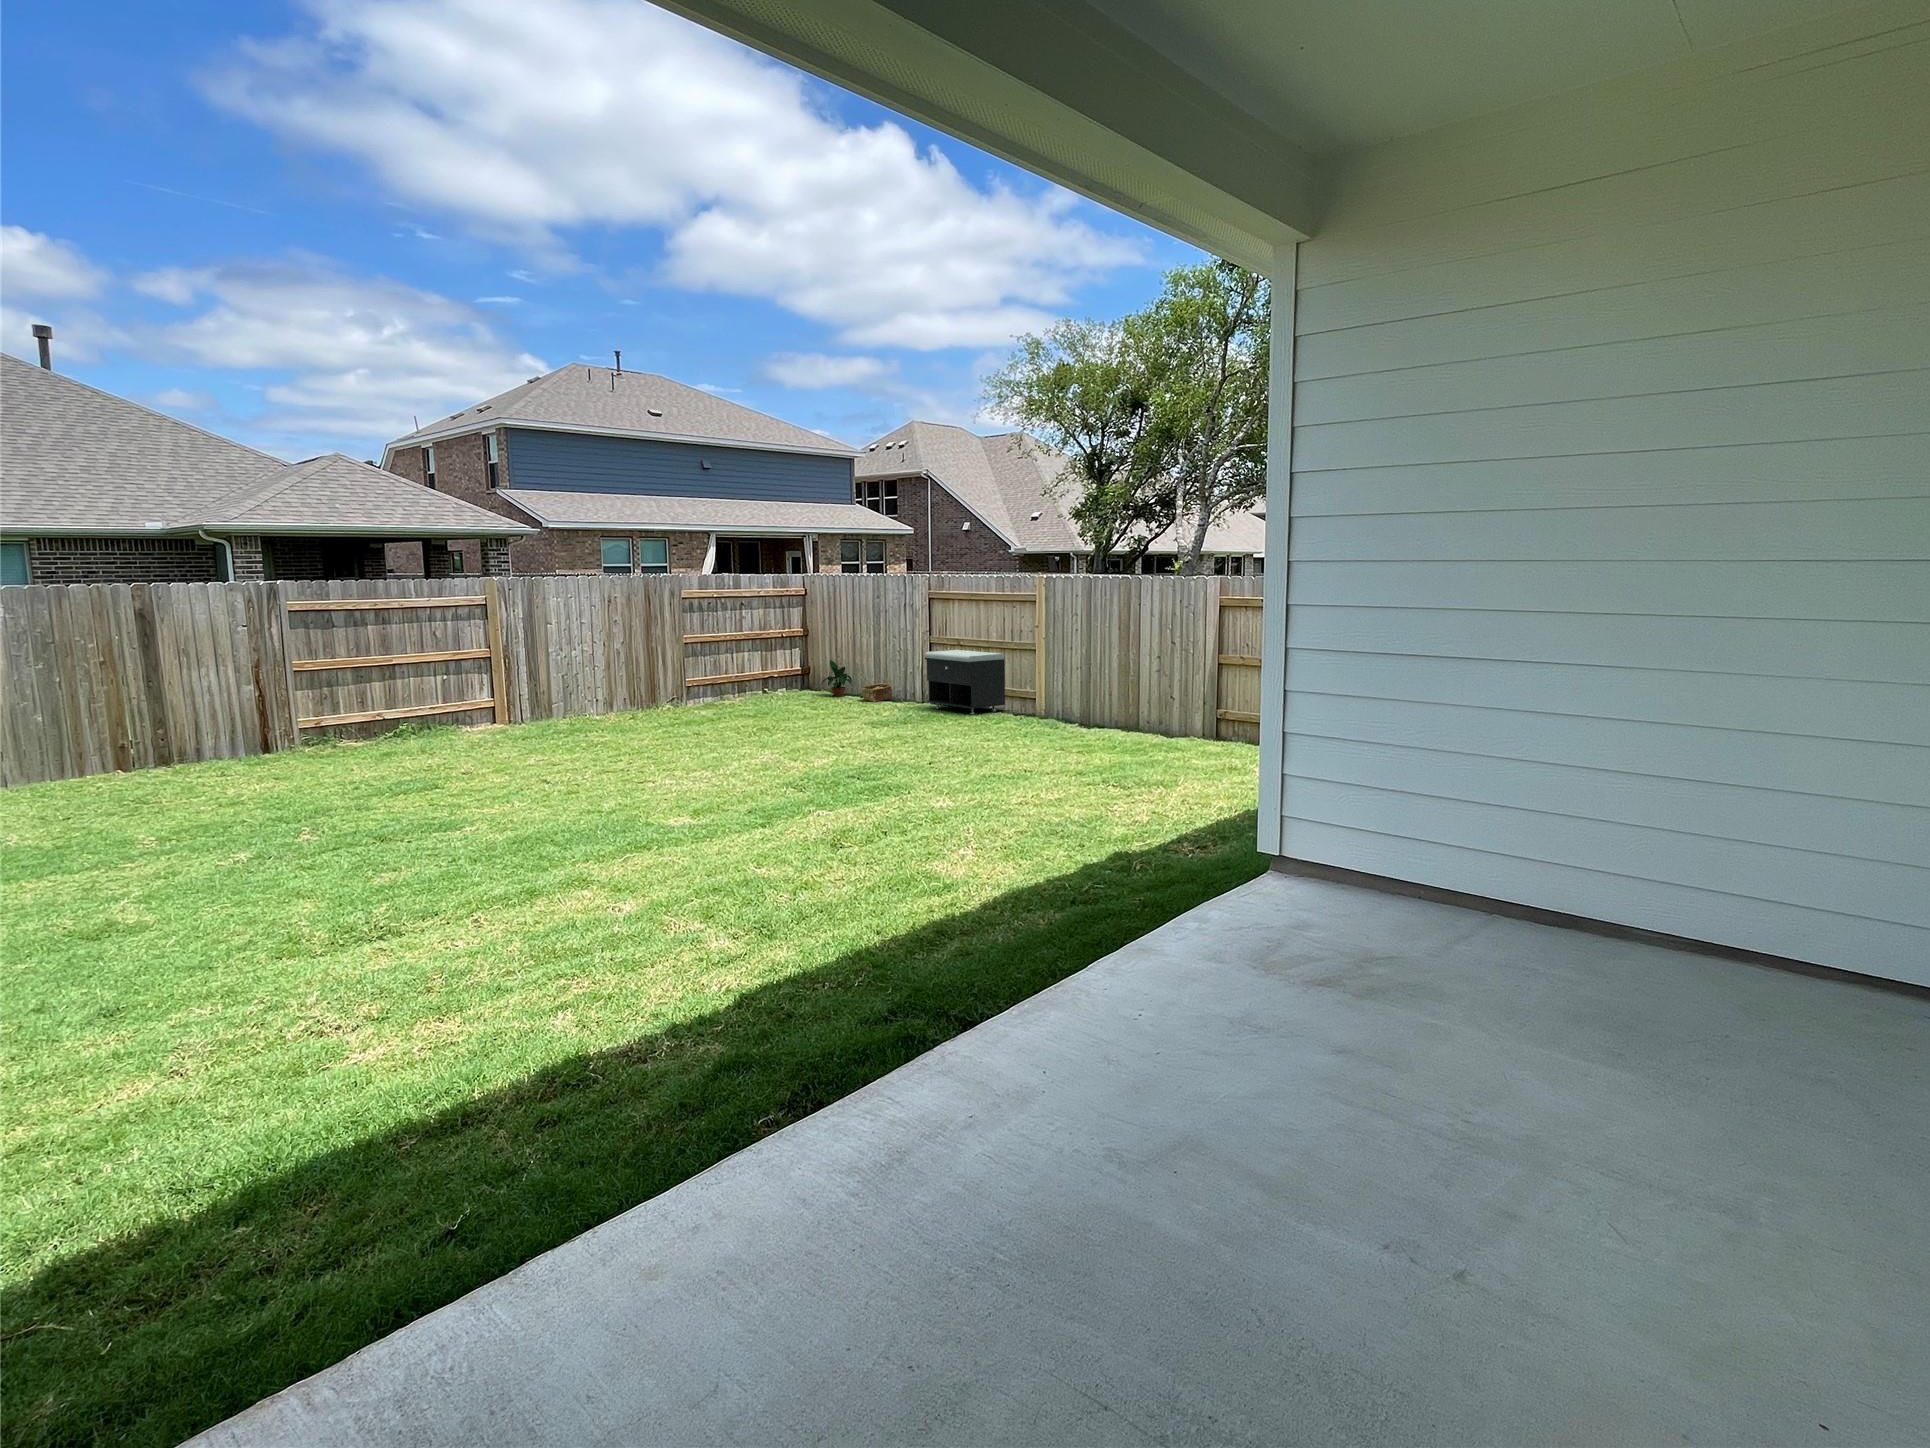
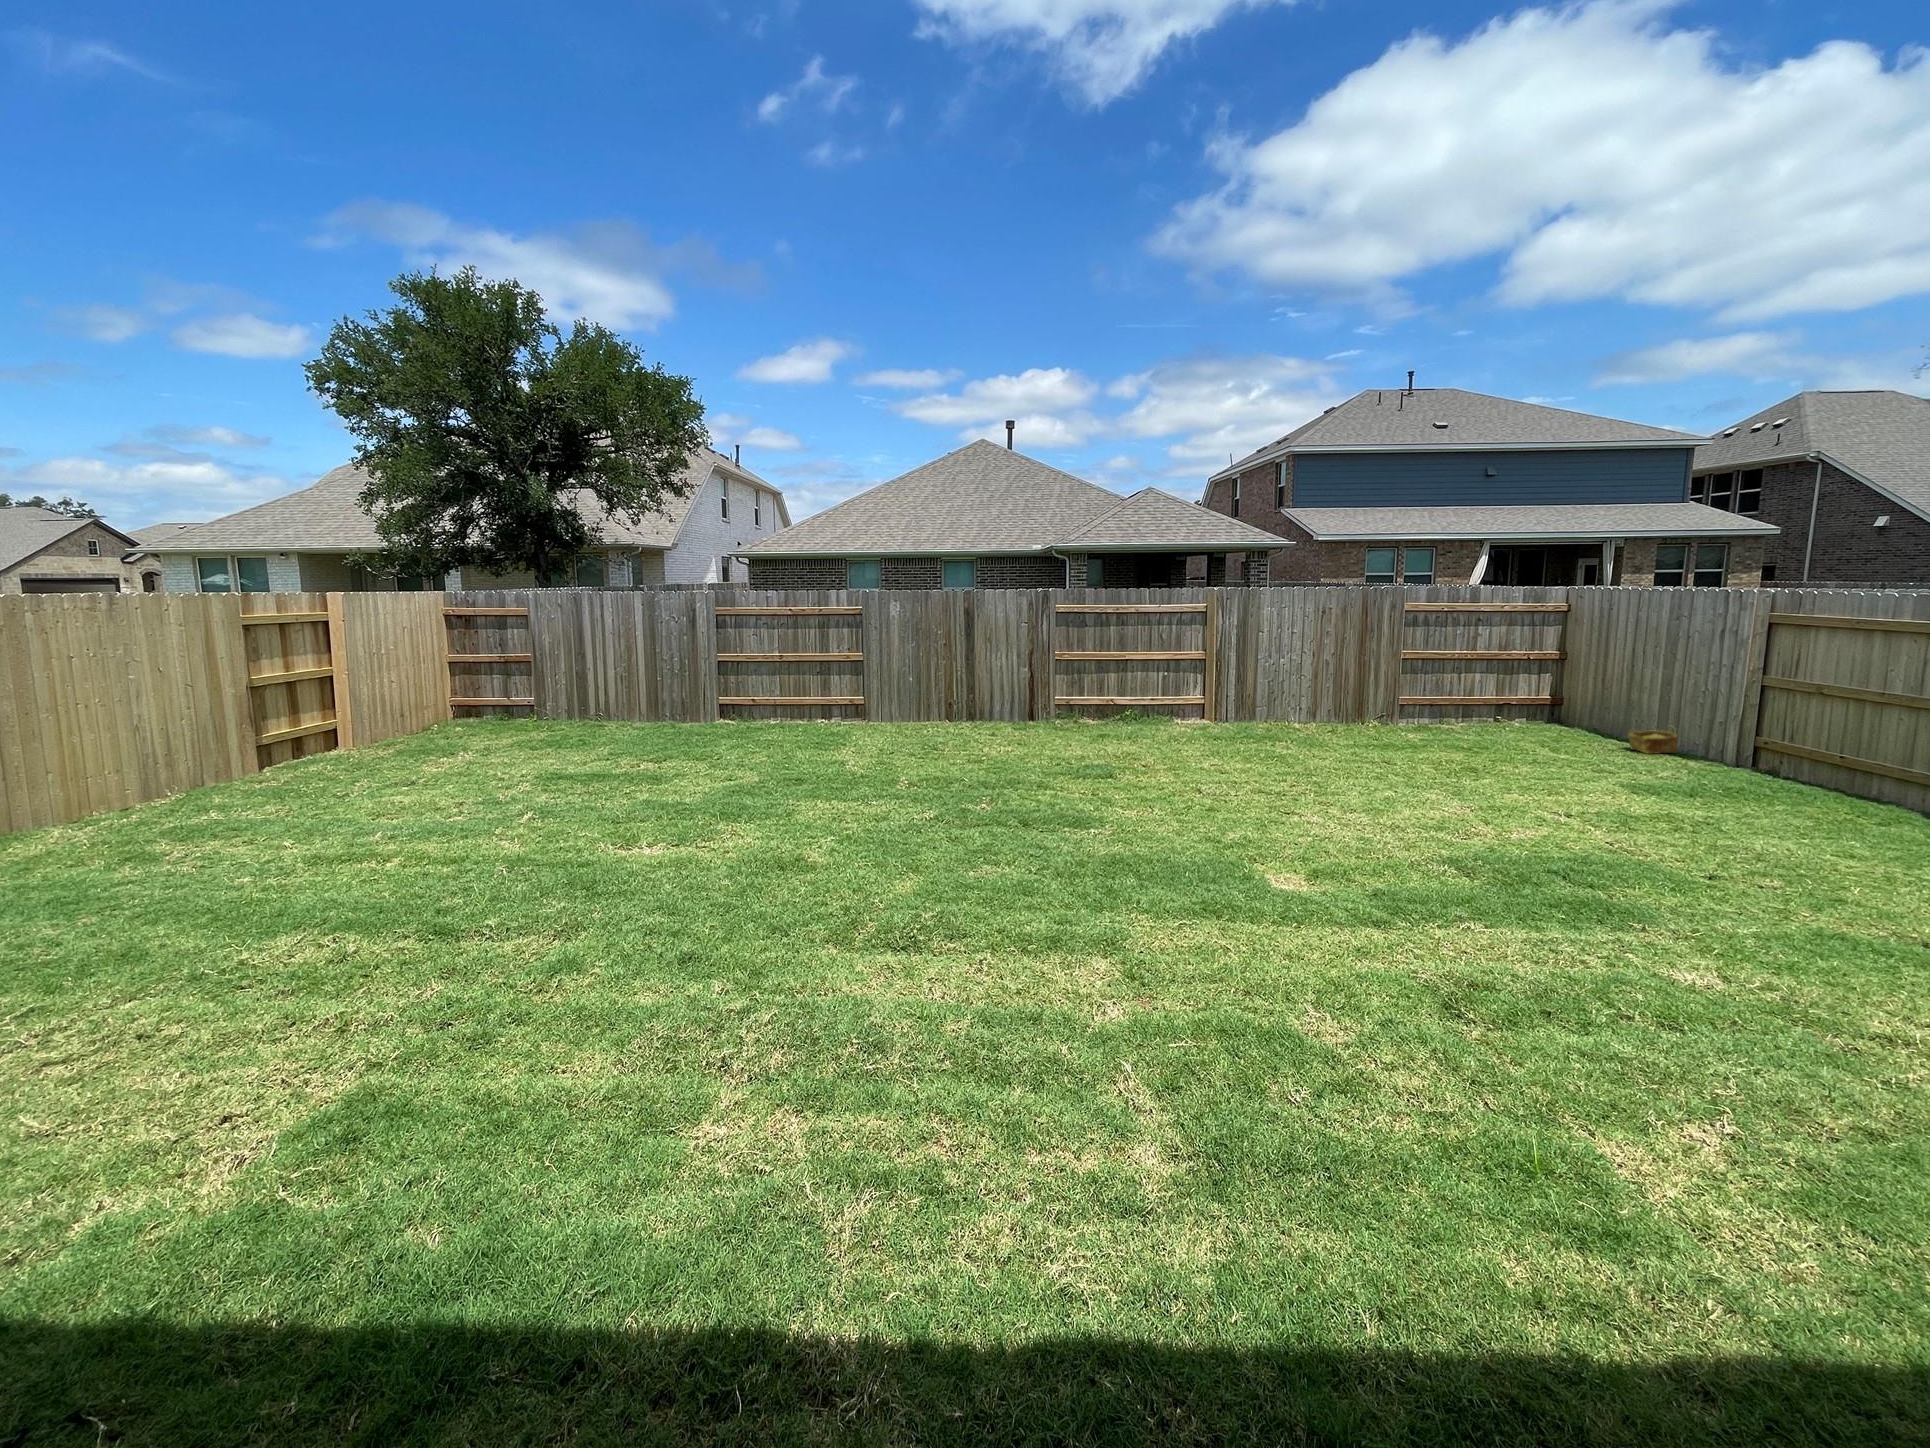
storage bench: present [925,650,1005,714] -> none [1732,700,1894,801]
potted plant: present [822,660,852,697] -> none [1573,693,1619,739]

